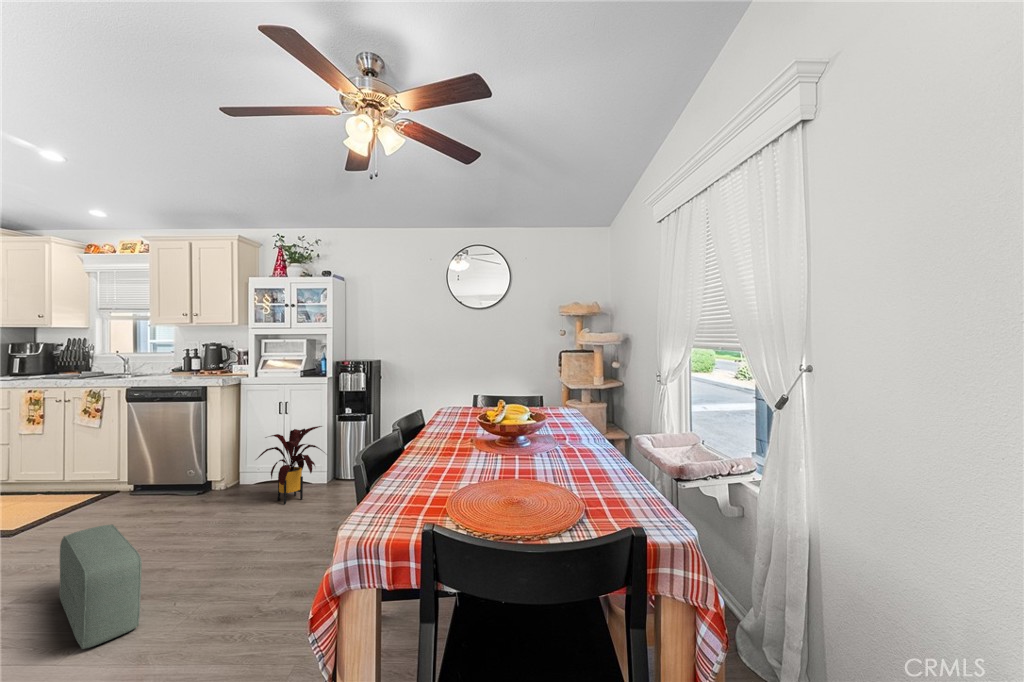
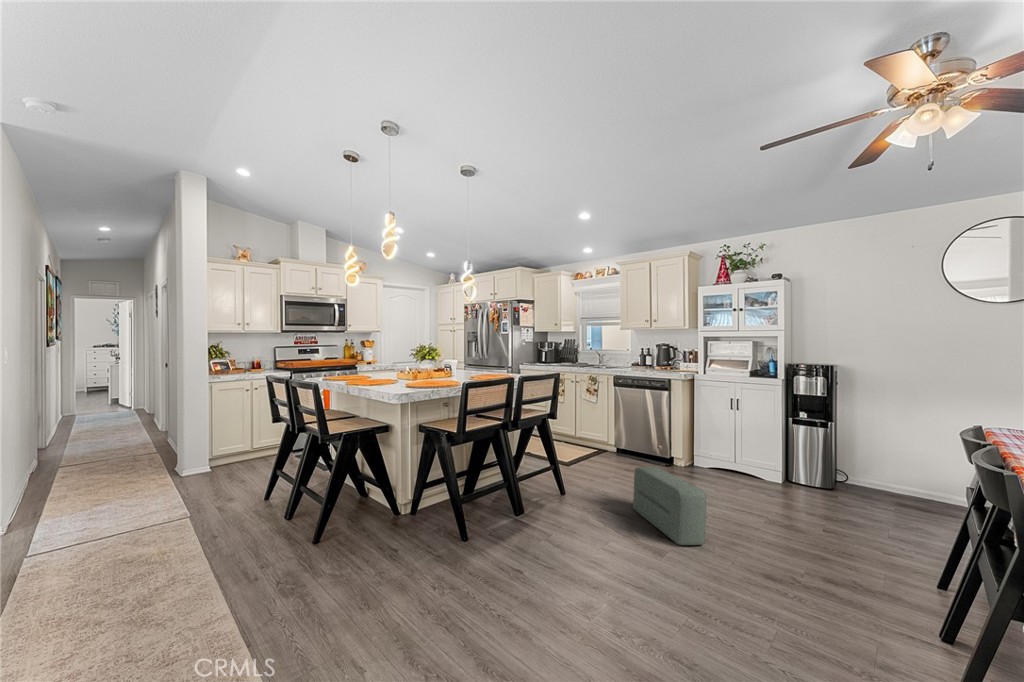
house plant: present [257,426,322,504] -> none [725,425,787,493]

